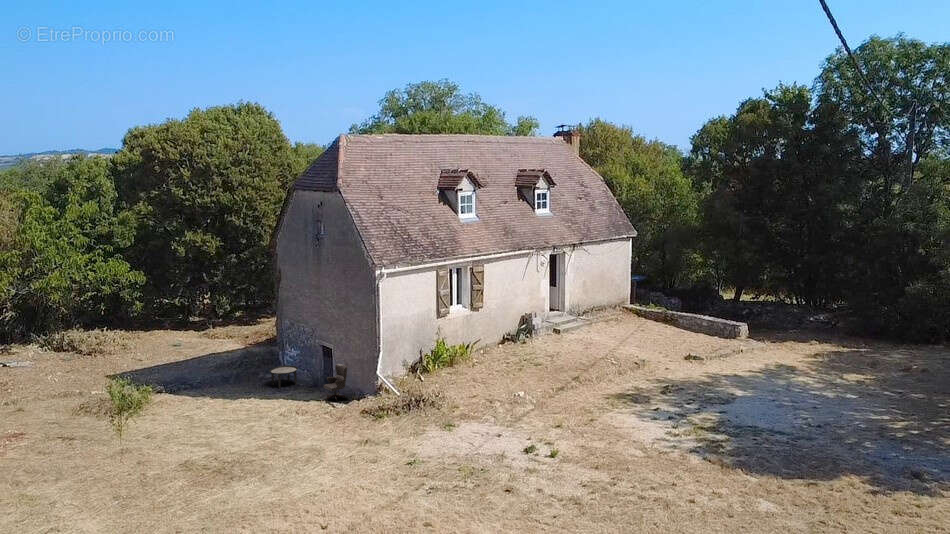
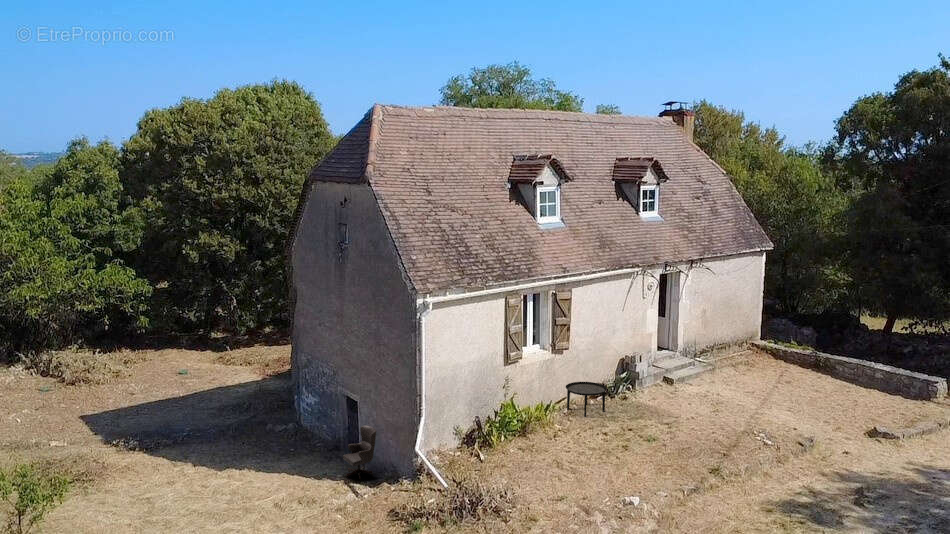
round table: present [269,365,298,389] -> present [566,382,607,417]

